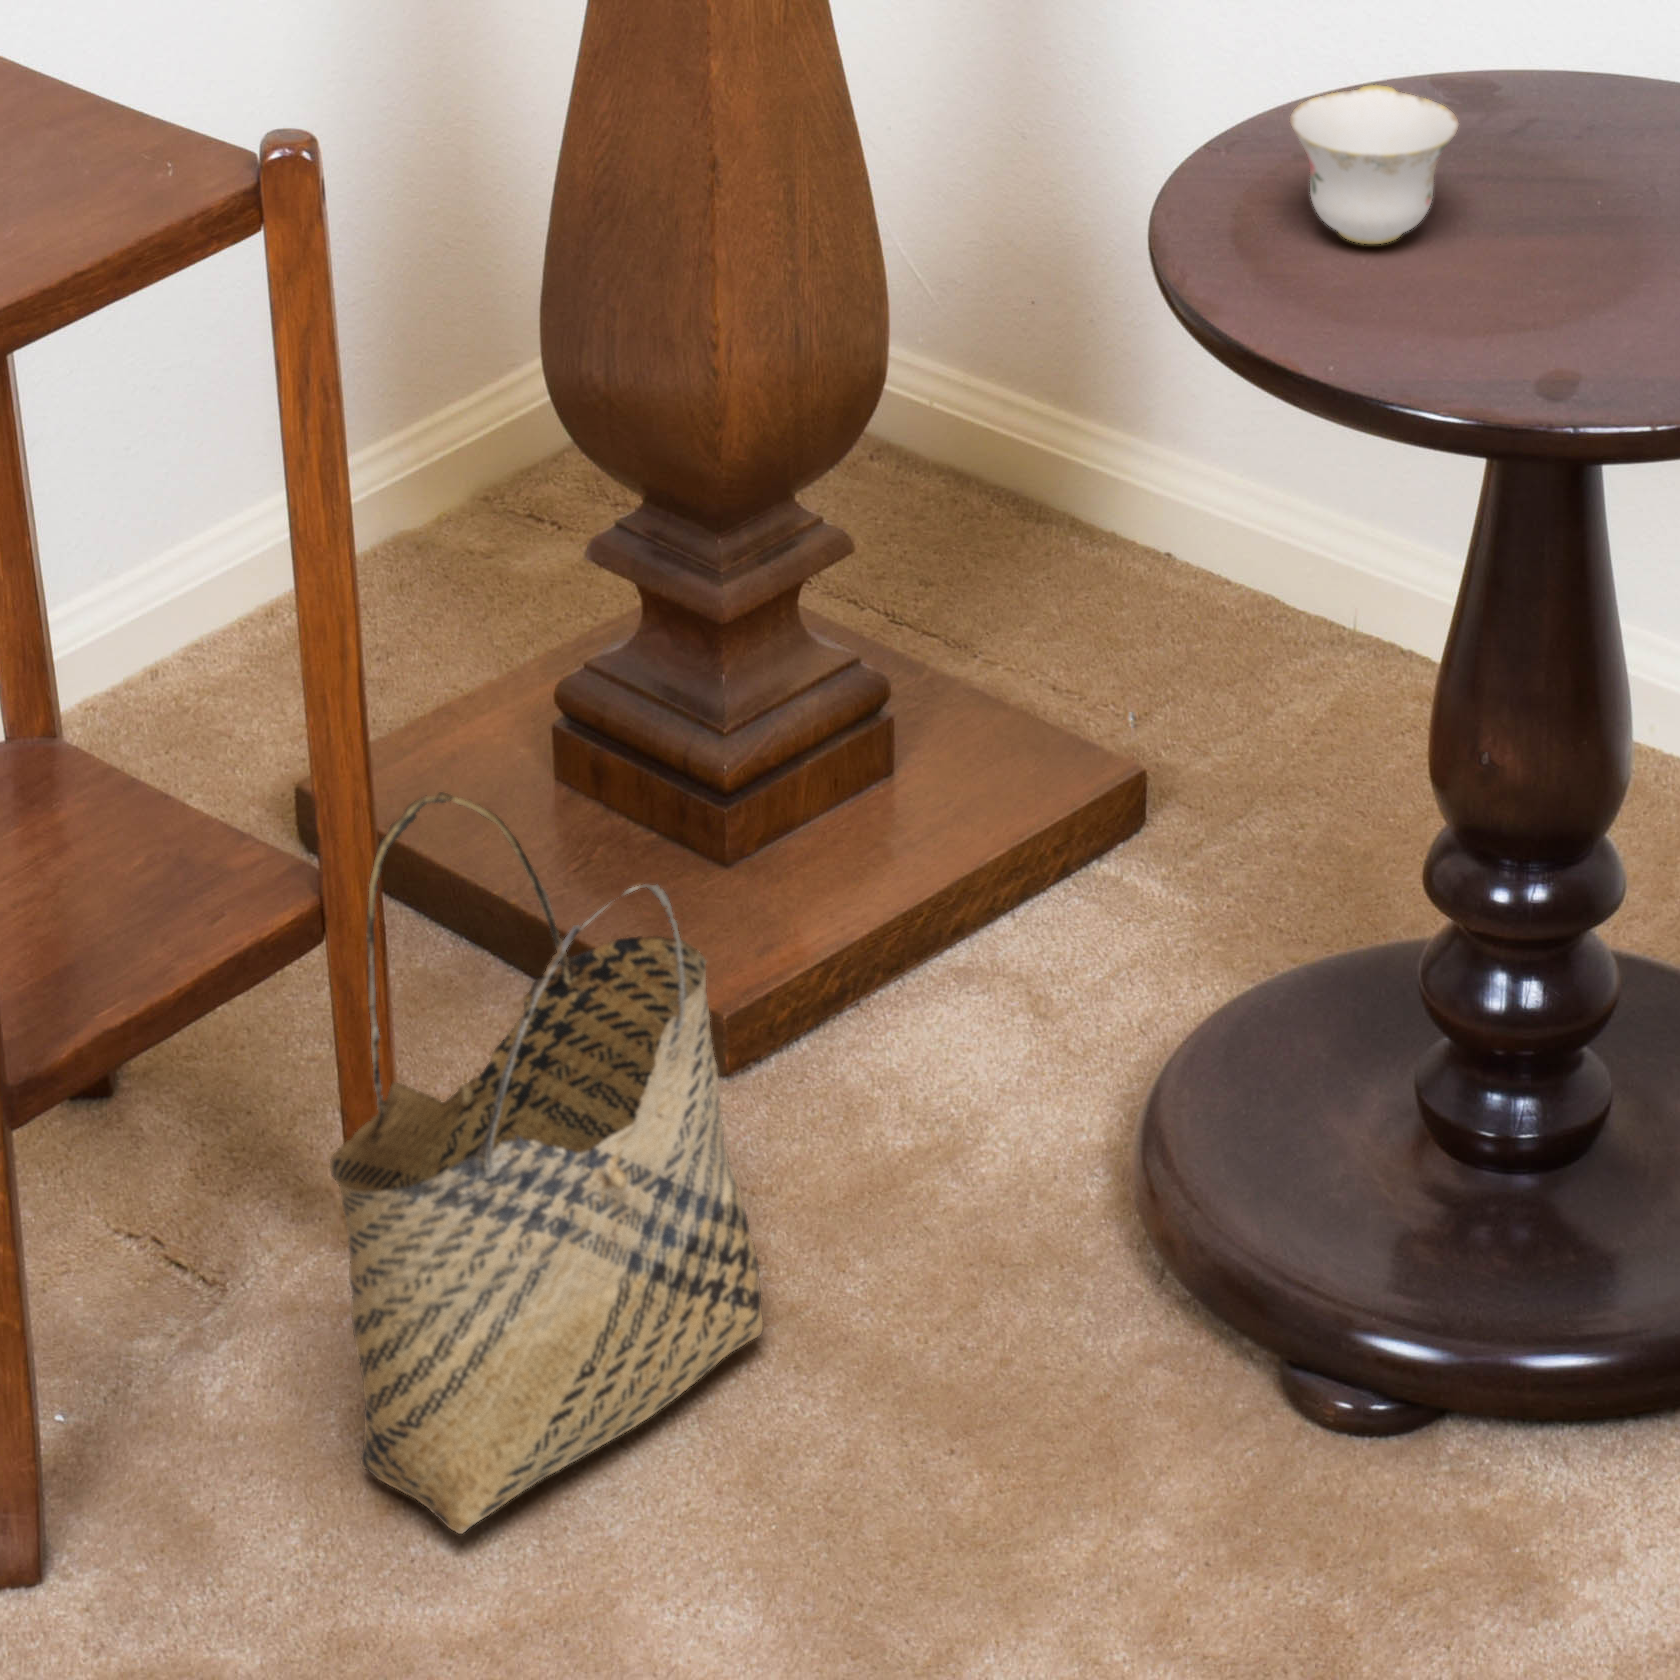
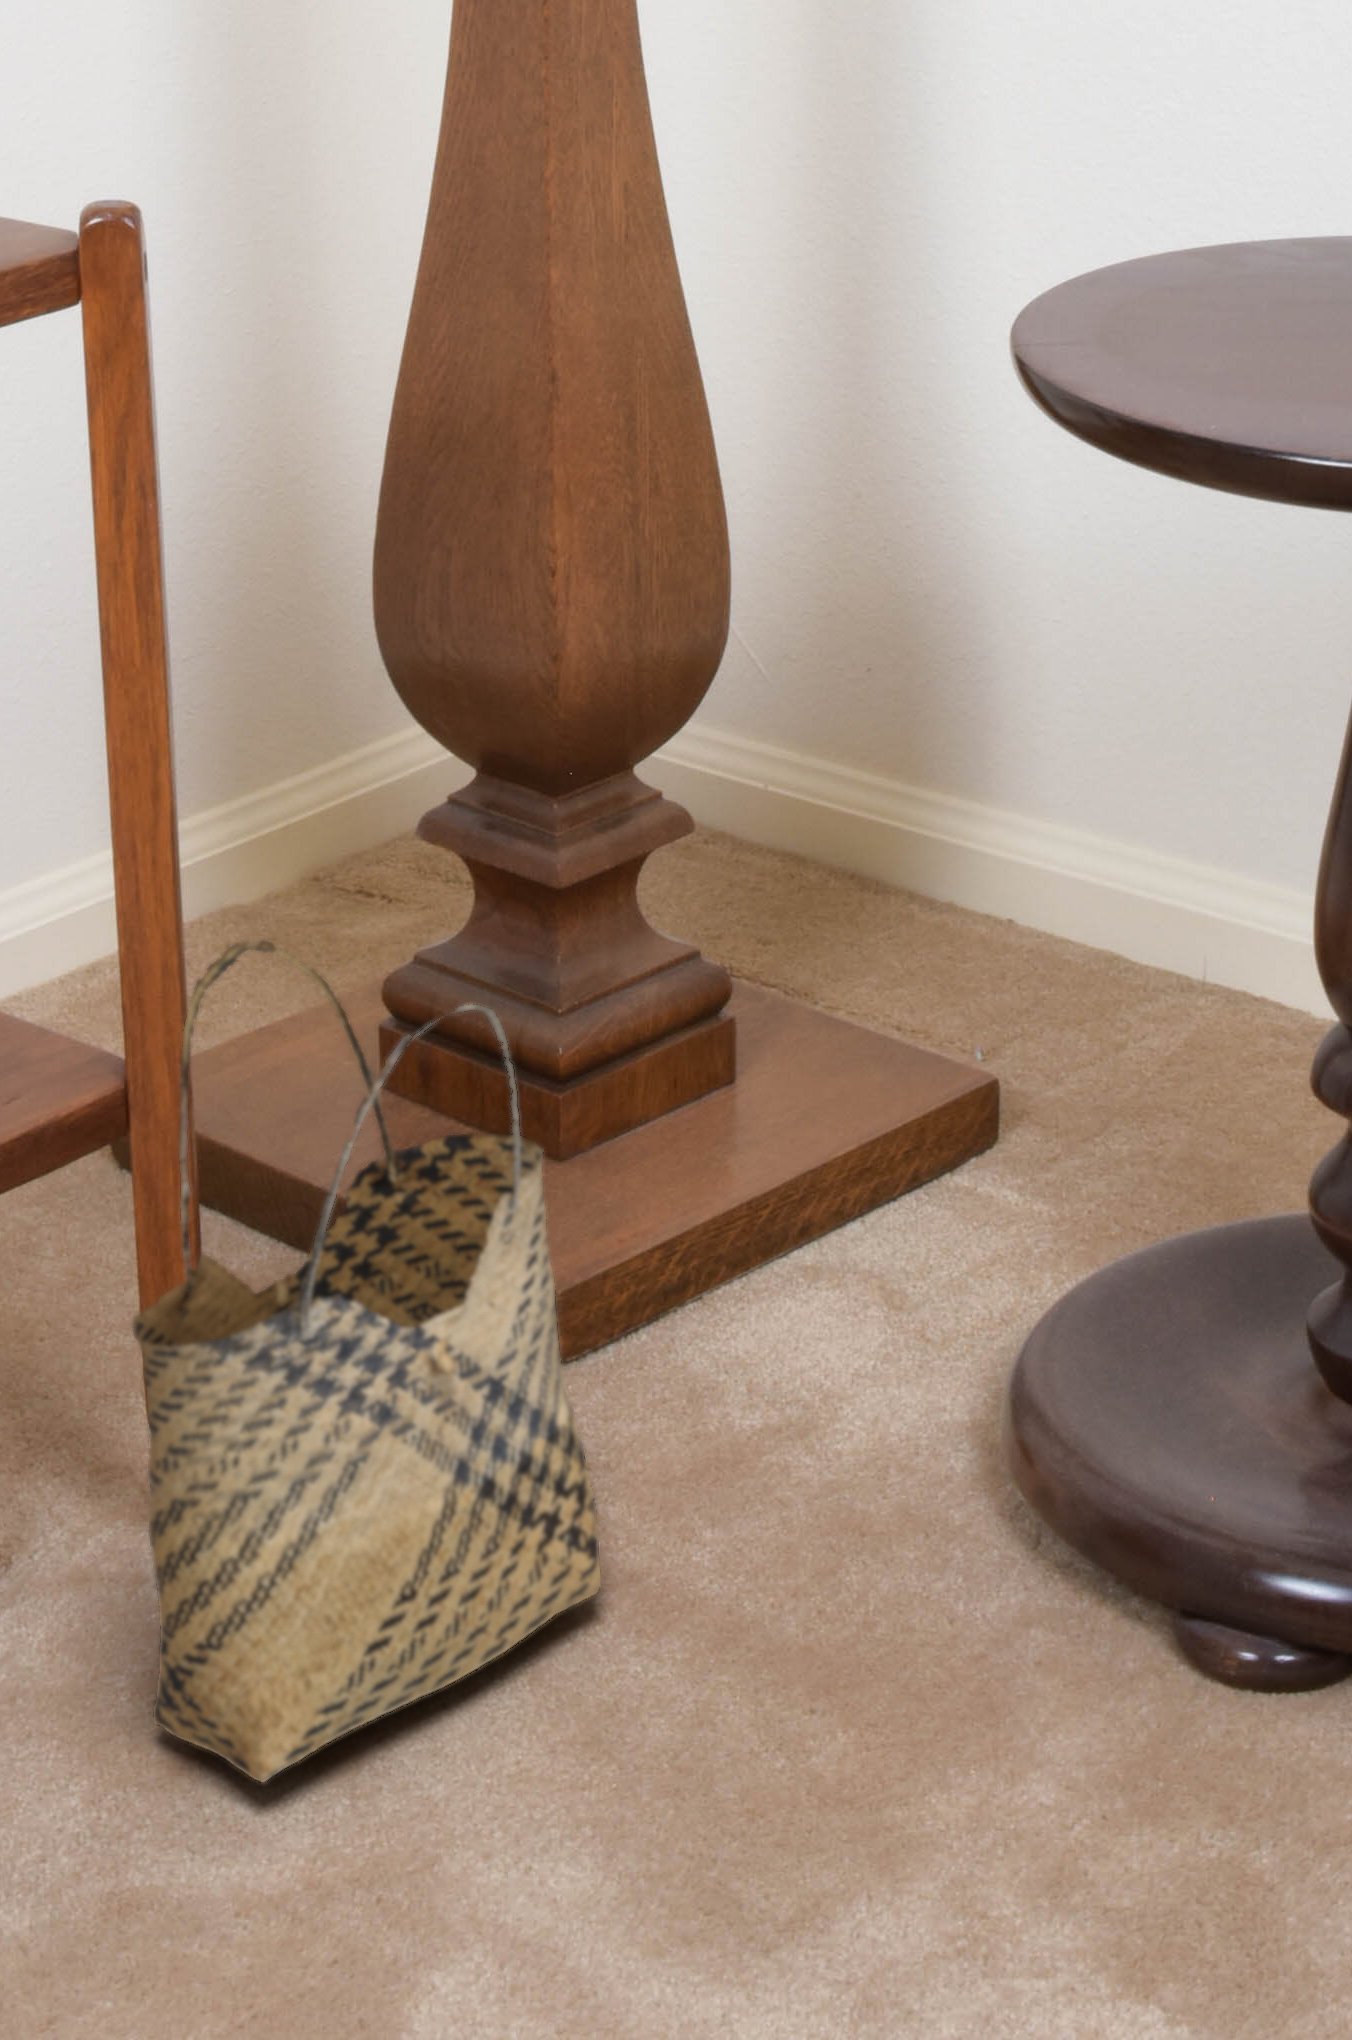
teacup: present [1290,85,1458,244] -> none [1143,210,1313,356]

